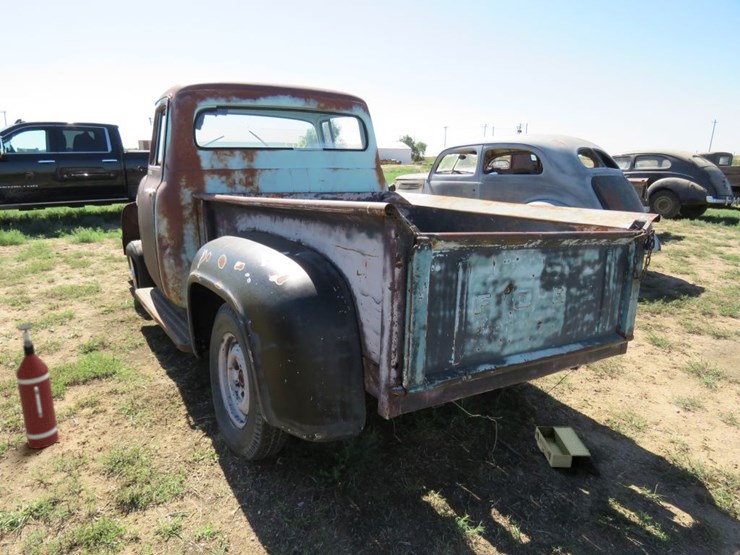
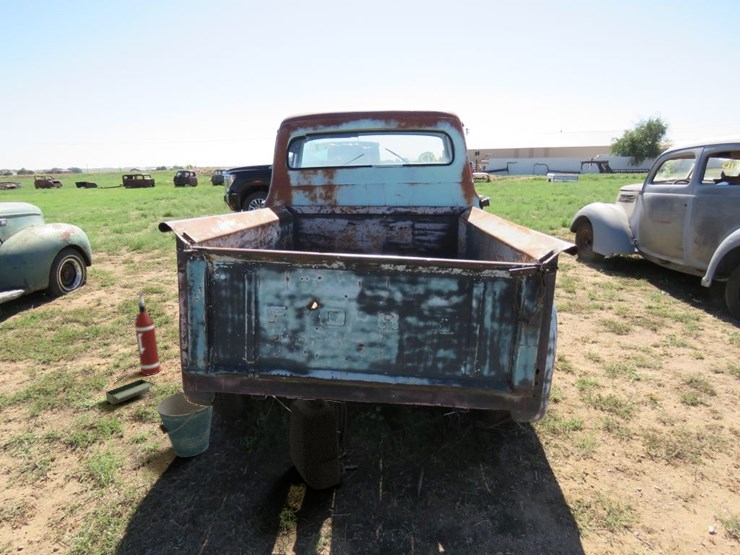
backpack: none [396,381,464,486] -> present [290,399,357,490]
toolbox: present [535,426,591,467] -> present [106,379,155,405]
bucket: none [223,428,296,519] -> present [157,391,213,457]

